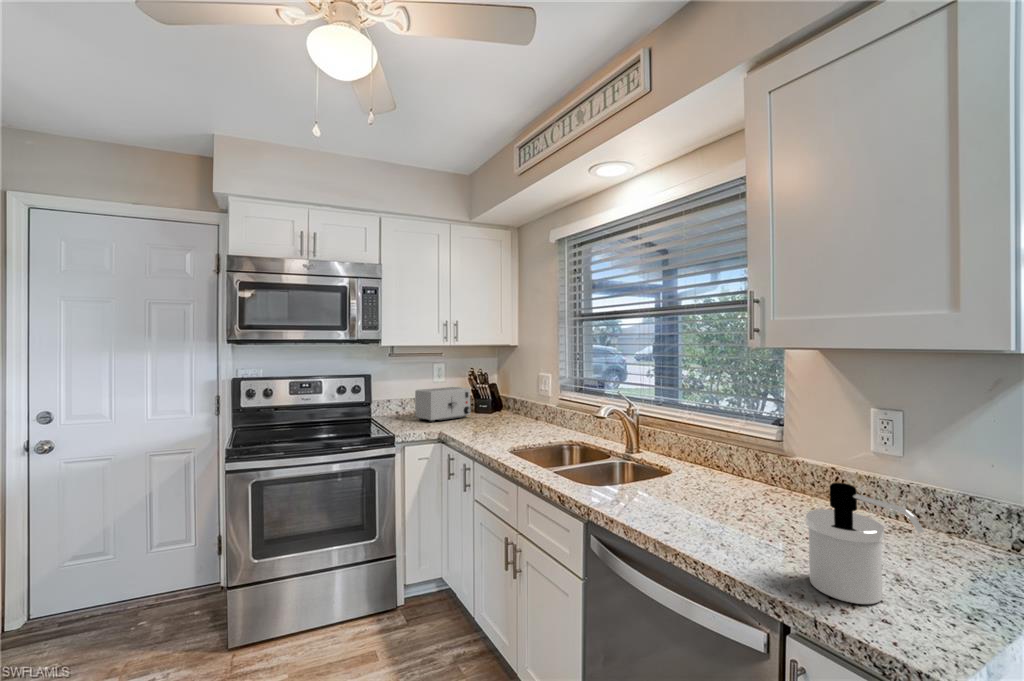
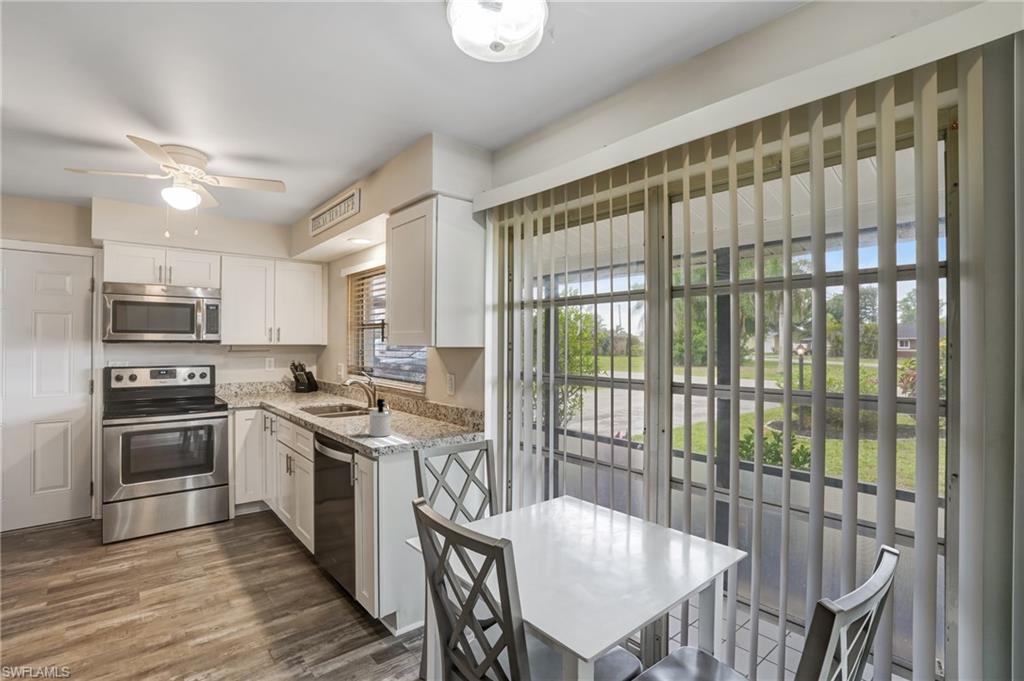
toaster: present [415,387,471,422] -> none [250,374,293,398]

